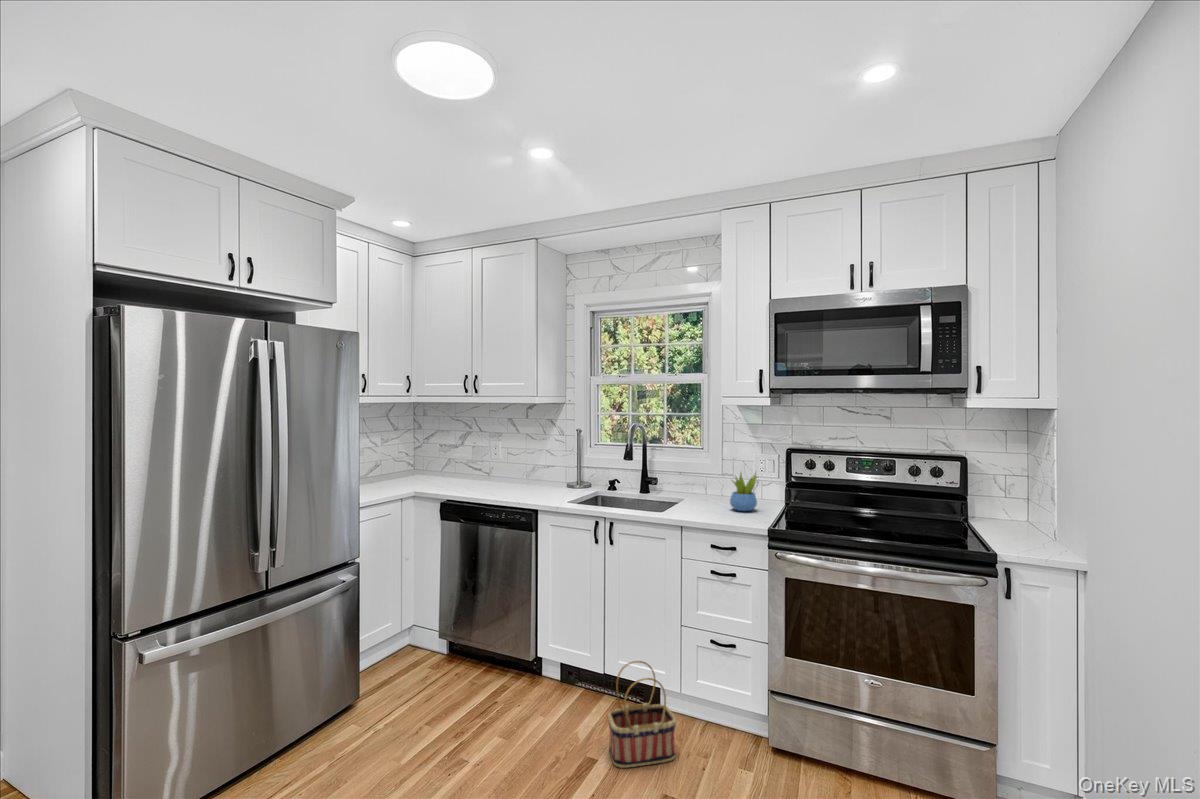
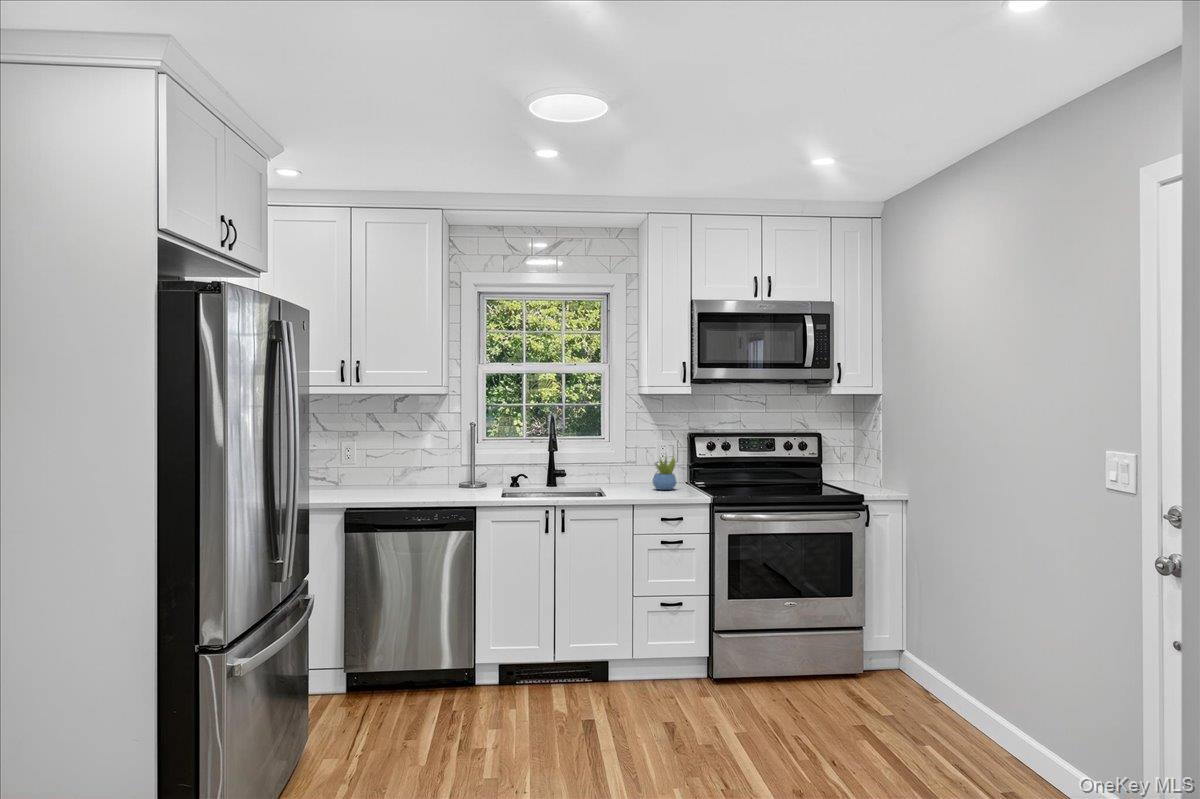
basket: present [608,661,676,768] -> none [597,628,656,722]

